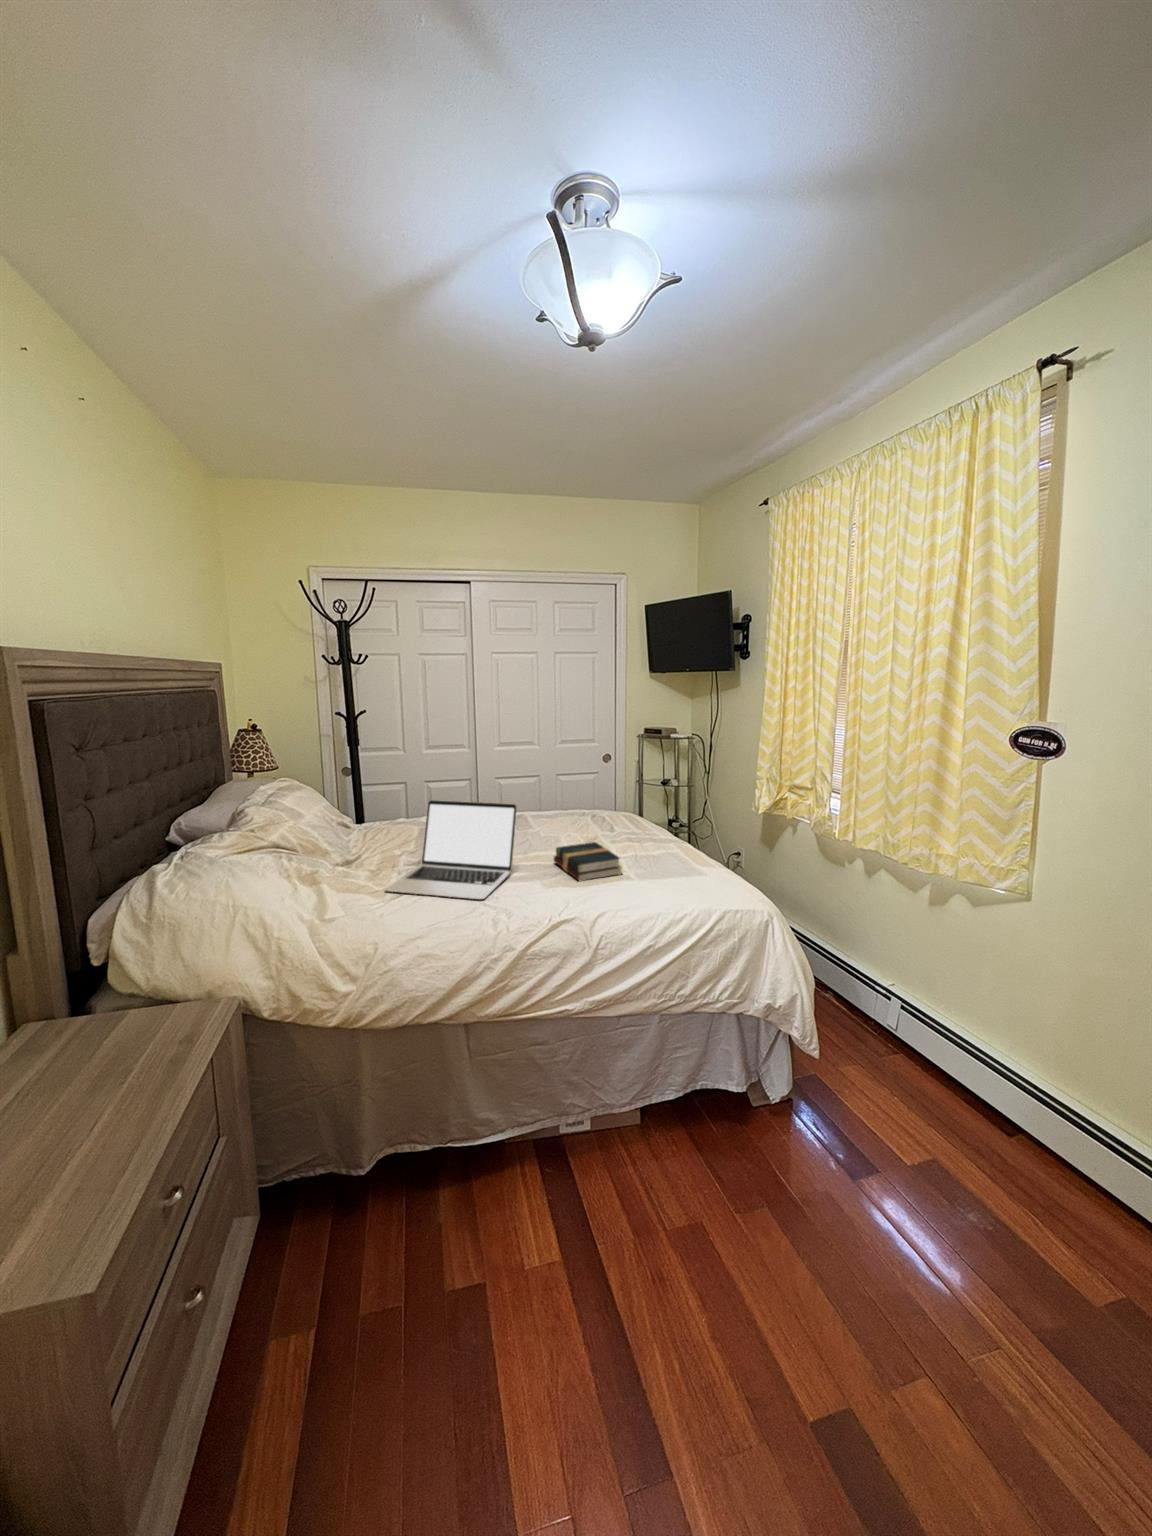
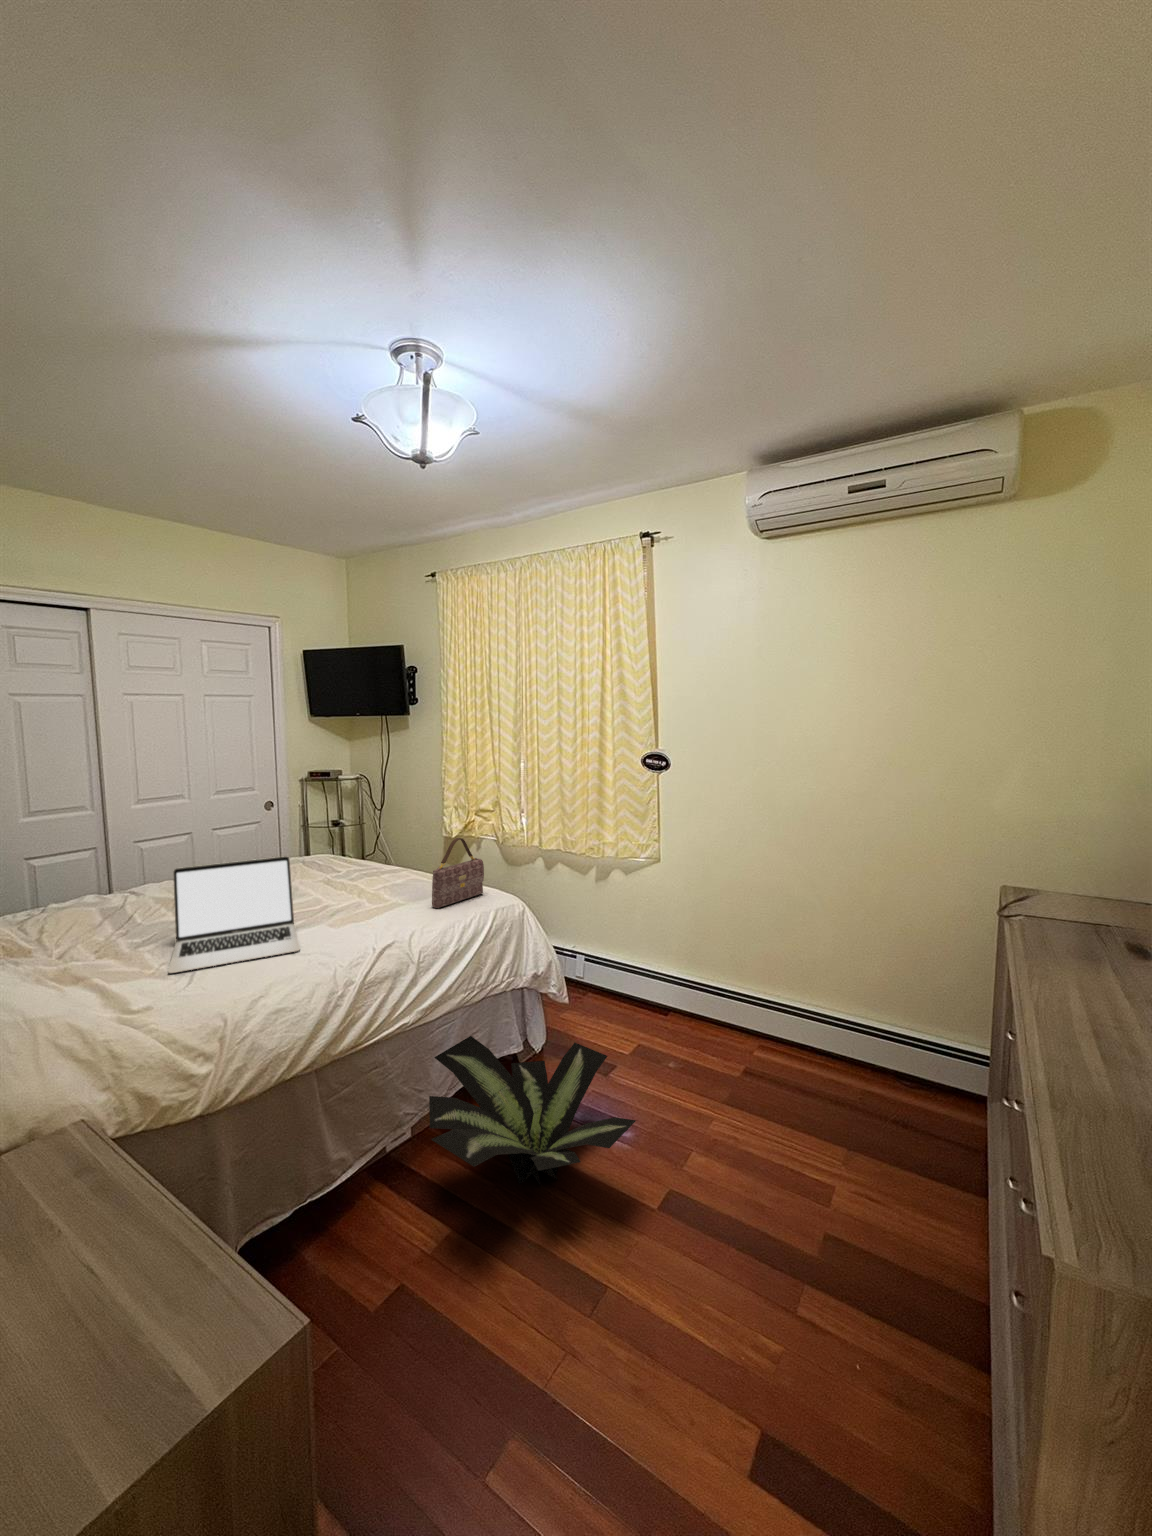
handbag: none [647,812,720,890] -> present [432,838,484,908]
hardback book: present [554,842,622,881] -> none [322,882,399,917]
potted plant: none [530,1050,827,1327] -> present [429,1036,636,1185]

